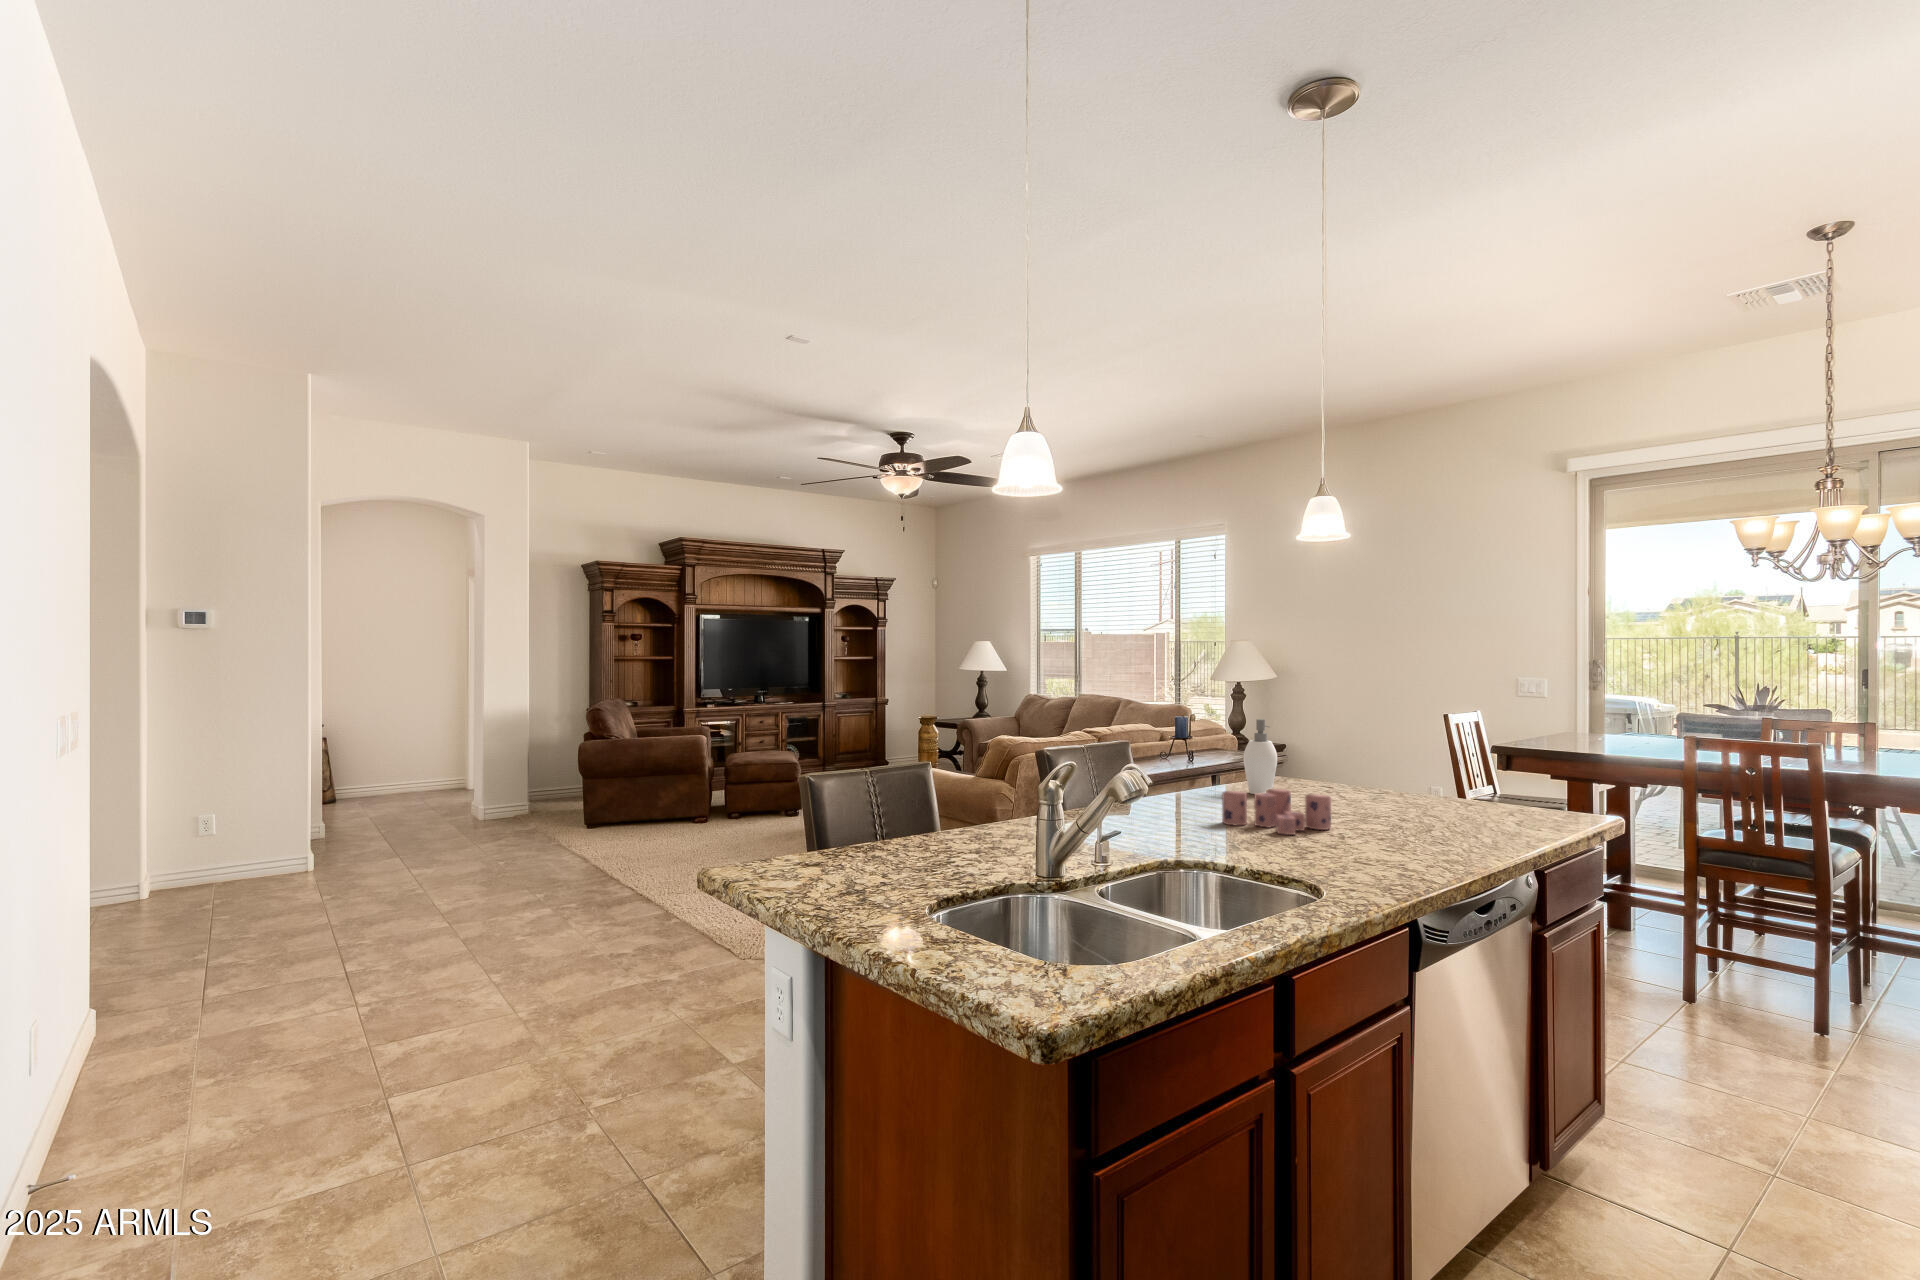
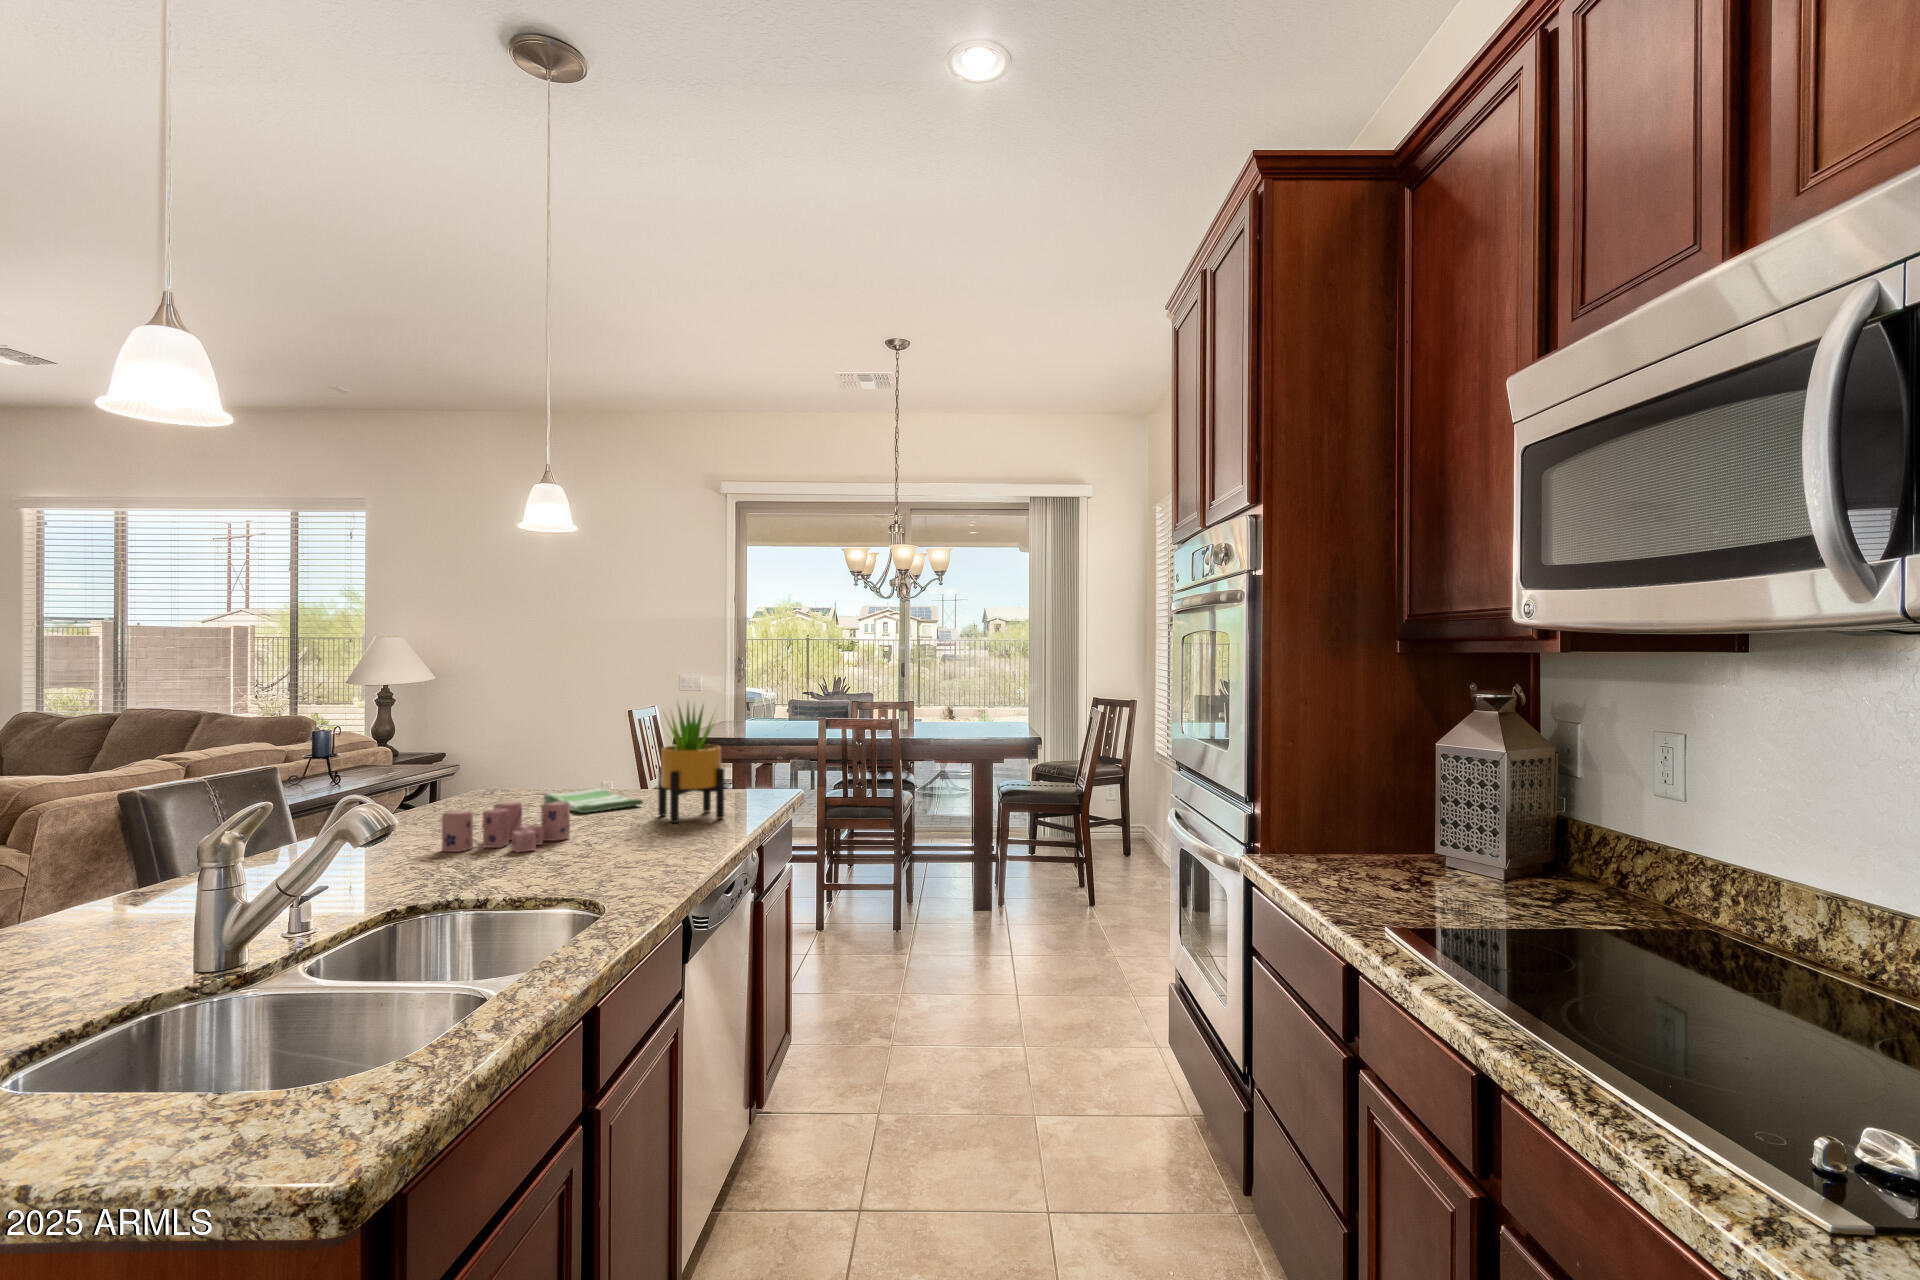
potted plant: none [1423,703,1506,835] -> present [658,705,724,823]
soap dispenser: present [1243,719,1277,794] -> none [448,726,489,813]
dish towel: none [1325,787,1420,809] -> present [544,788,643,813]

